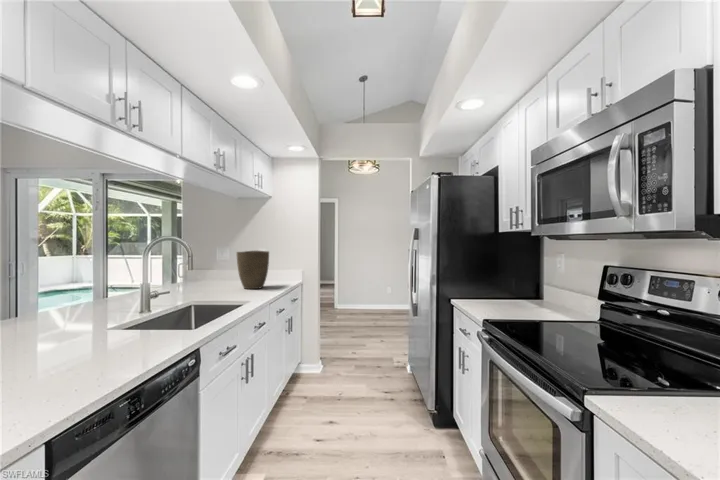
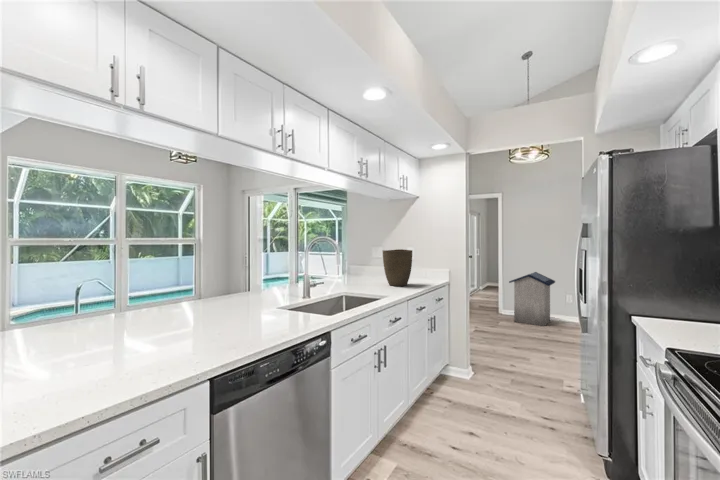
trash can: none [344,269,378,314] -> present [509,272,555,326]

